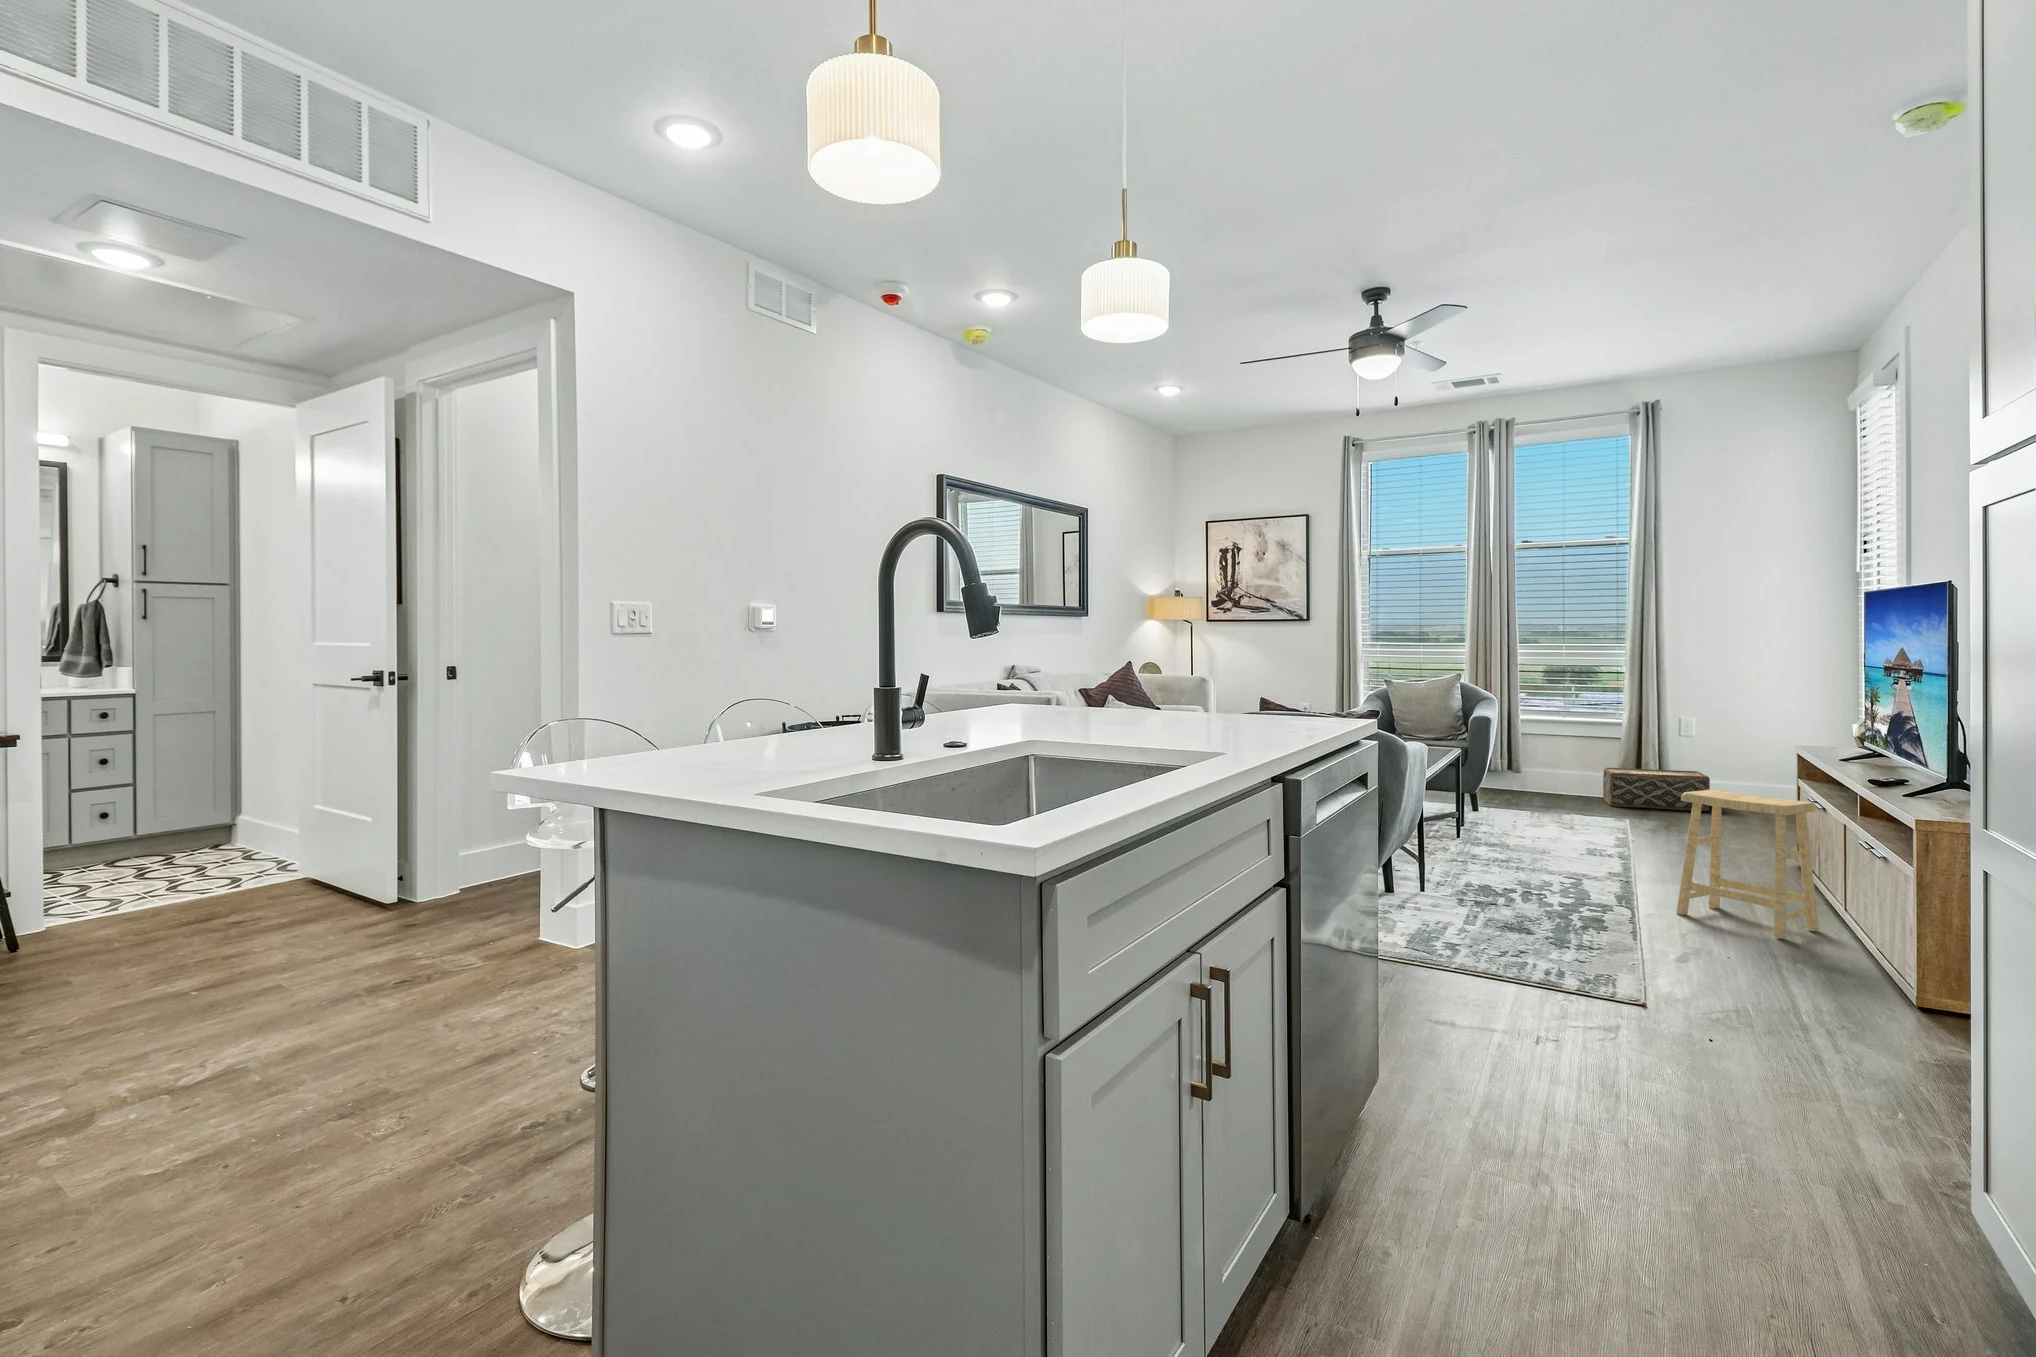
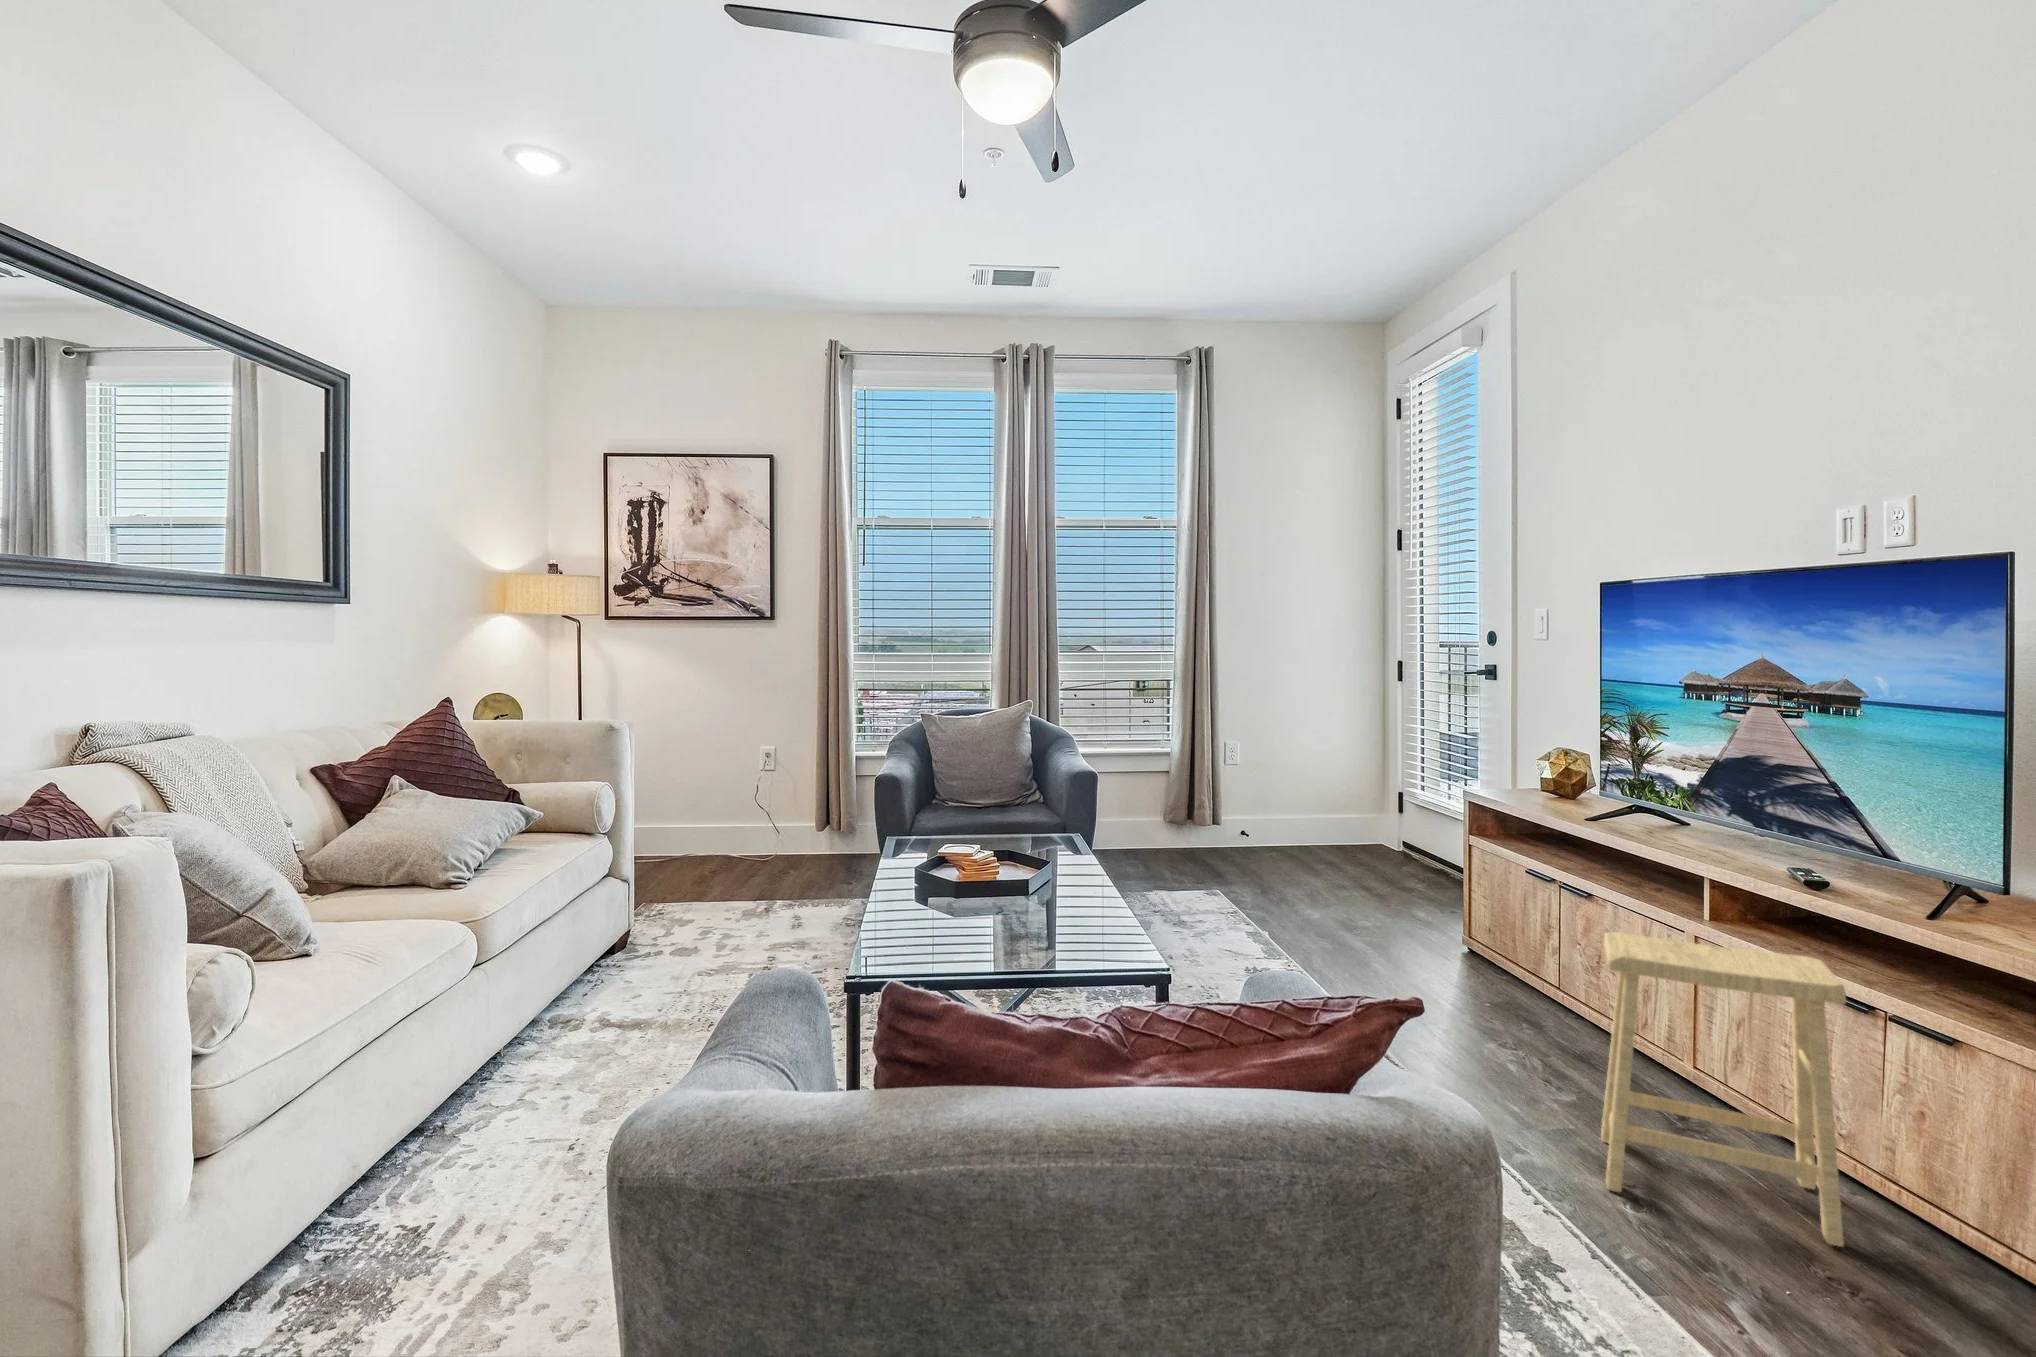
woven basket: present [1603,768,1710,811] -> none [1160,810,1282,868]

